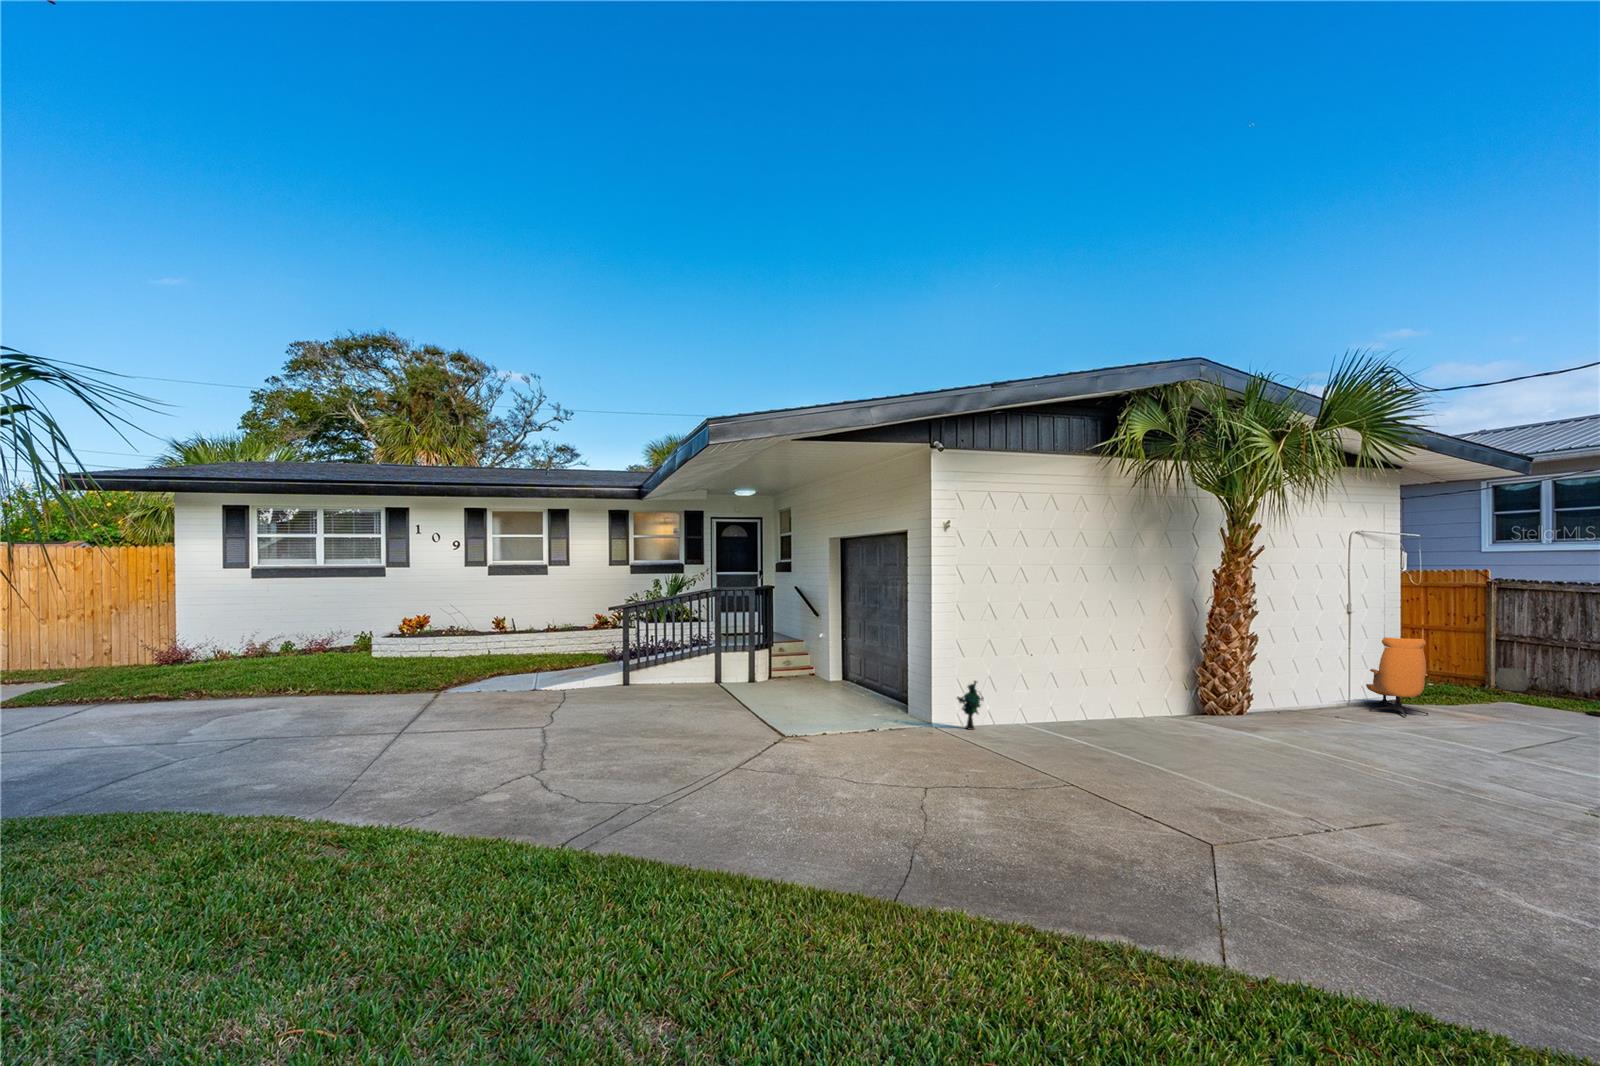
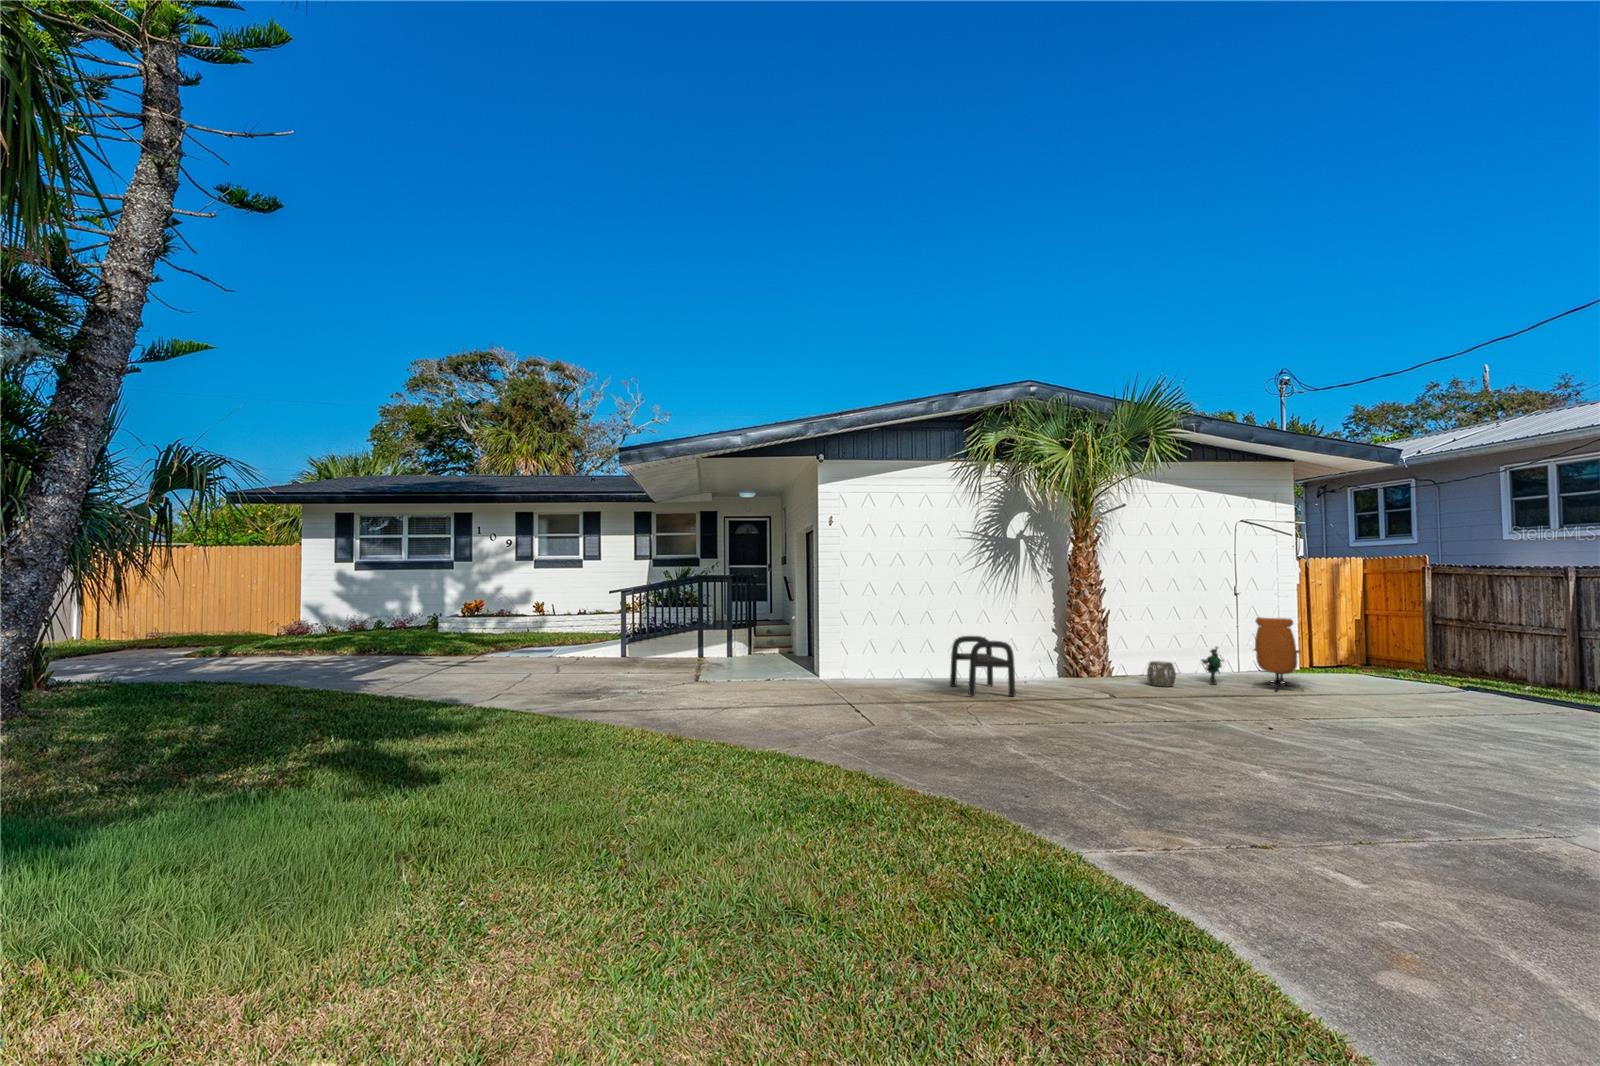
bench: none [1074,662,1174,737] -> present [950,636,1015,696]
woven basket: present [1495,668,1529,691] -> present [1147,661,1176,687]
decorative plant: present [957,681,984,730] -> present [1201,647,1224,685]

